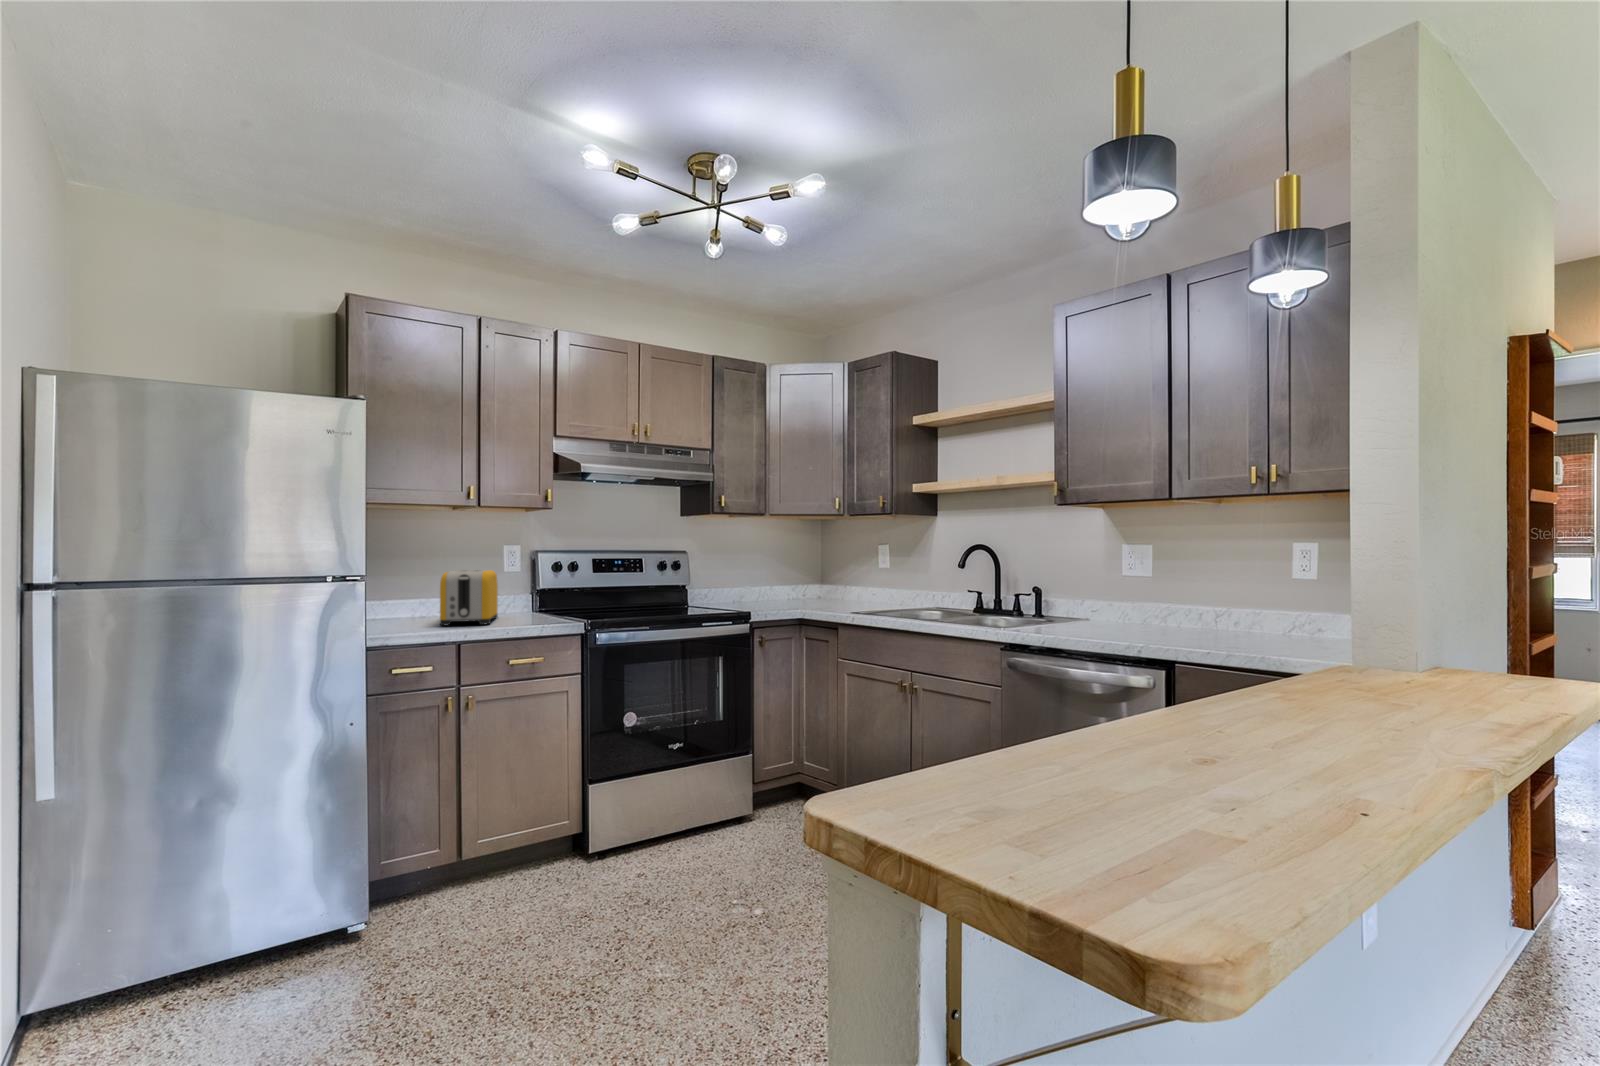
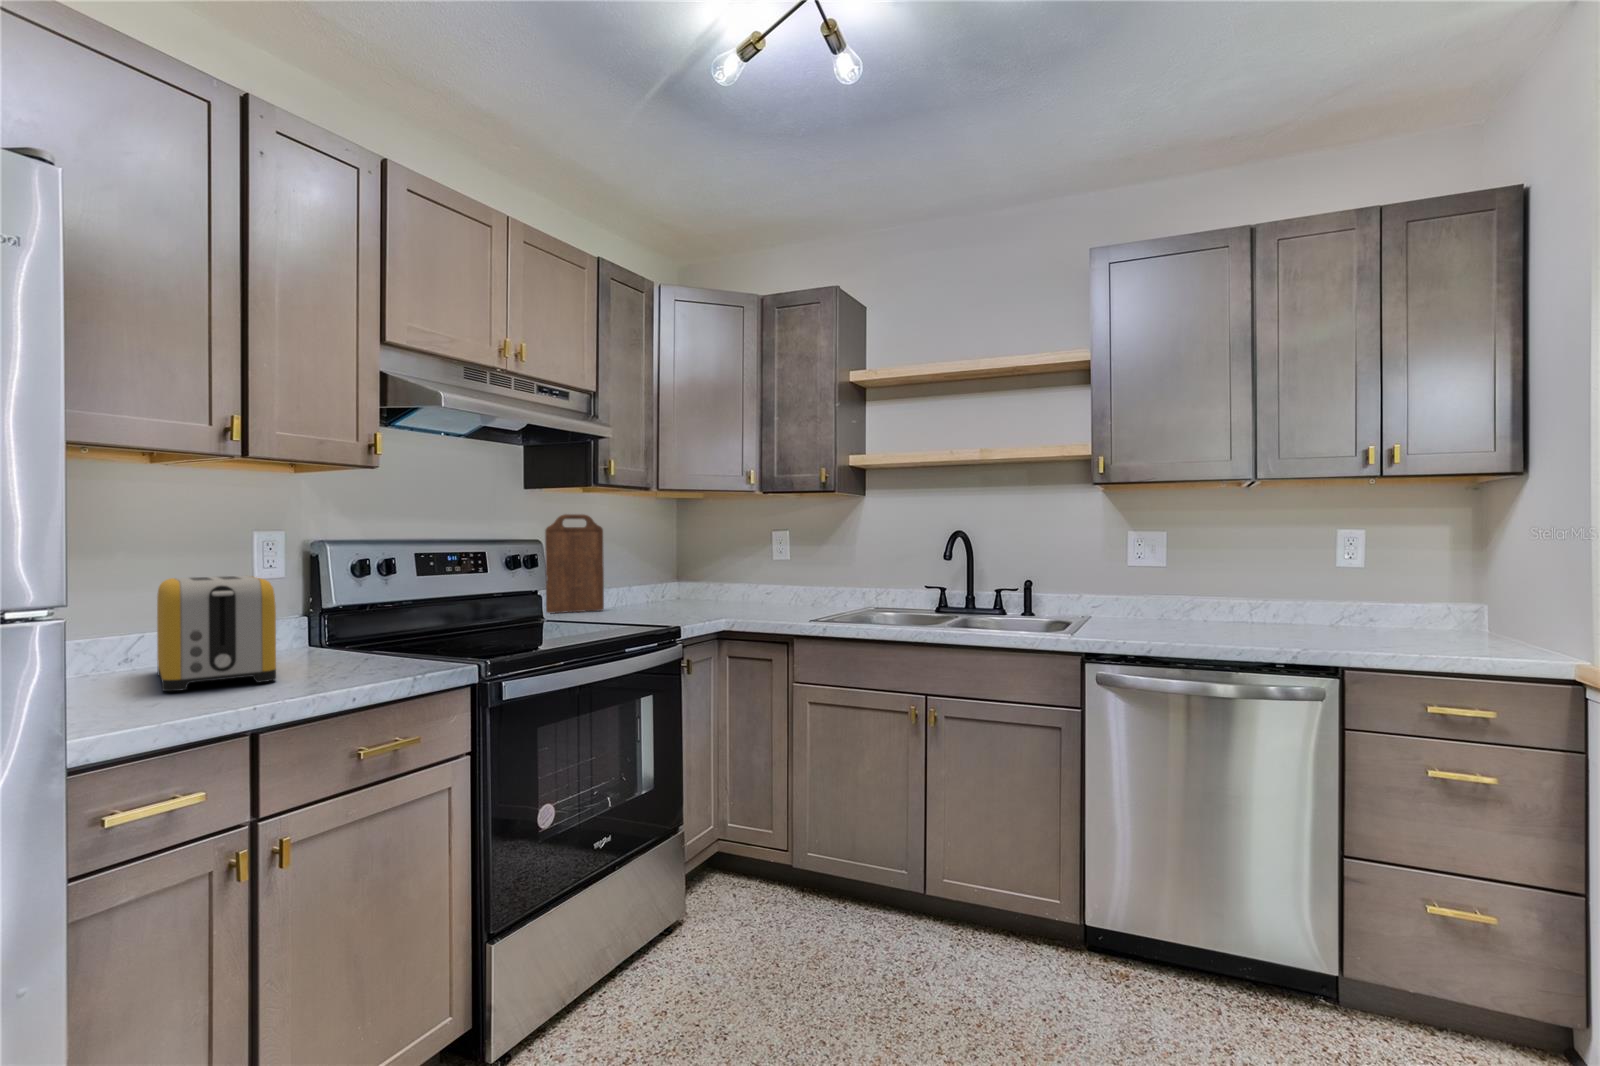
cutting board: none [697,533,736,601] -> present [545,514,604,613]

